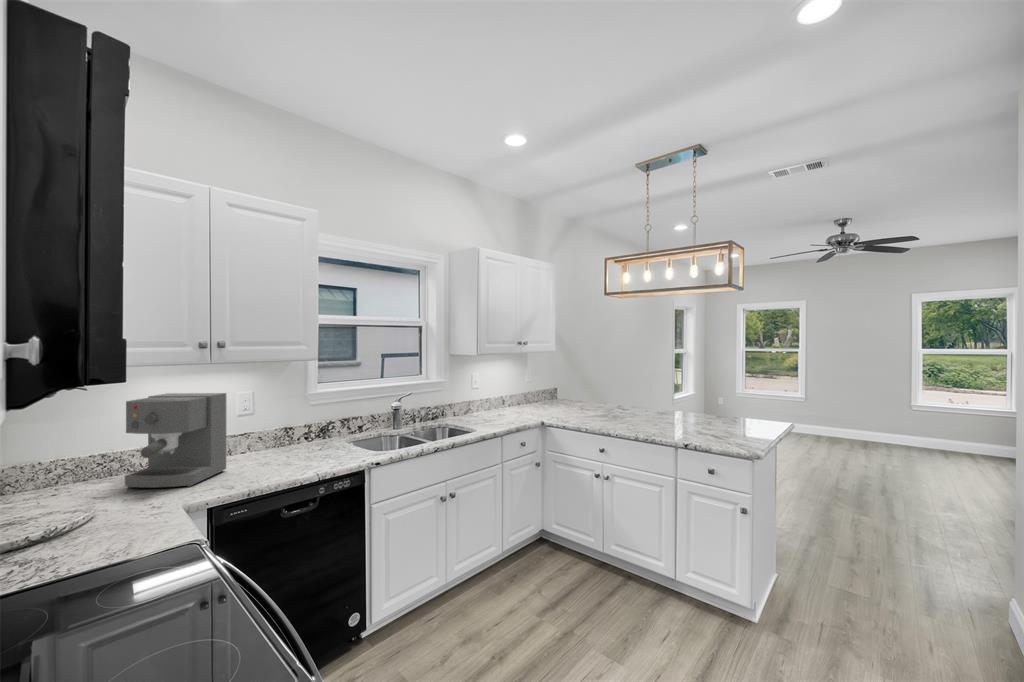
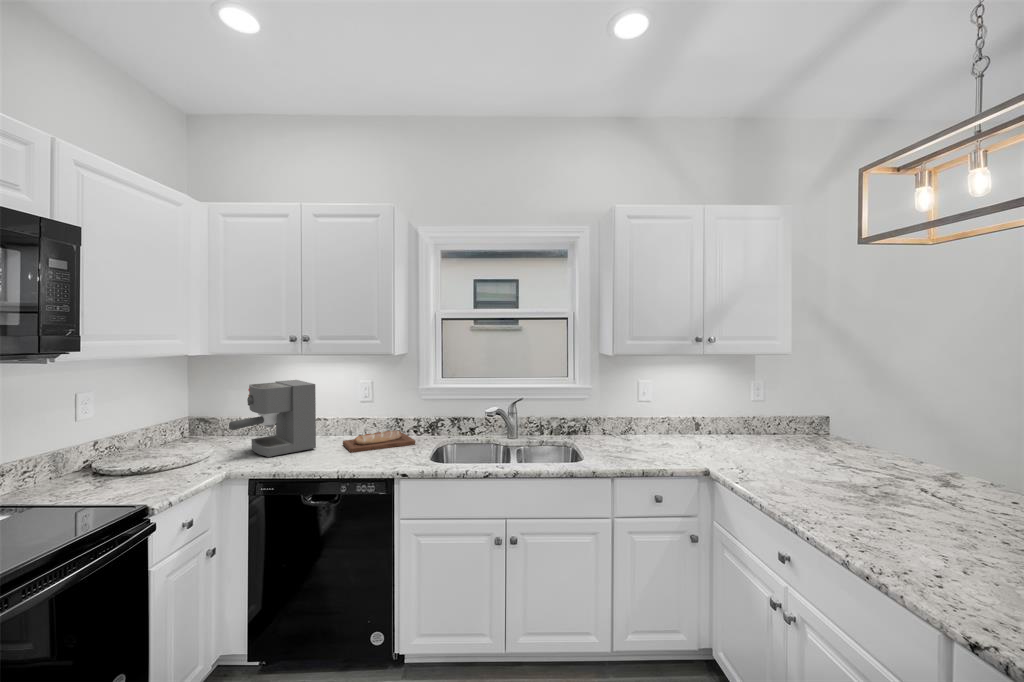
bread loaf: none [244,438,324,464] -> present [343,430,415,453]

